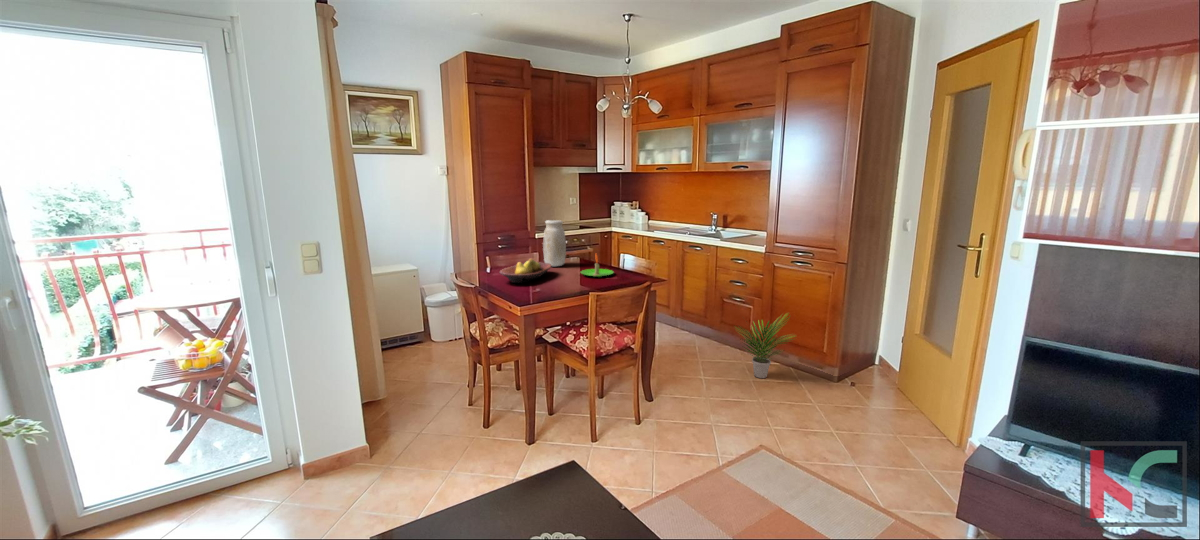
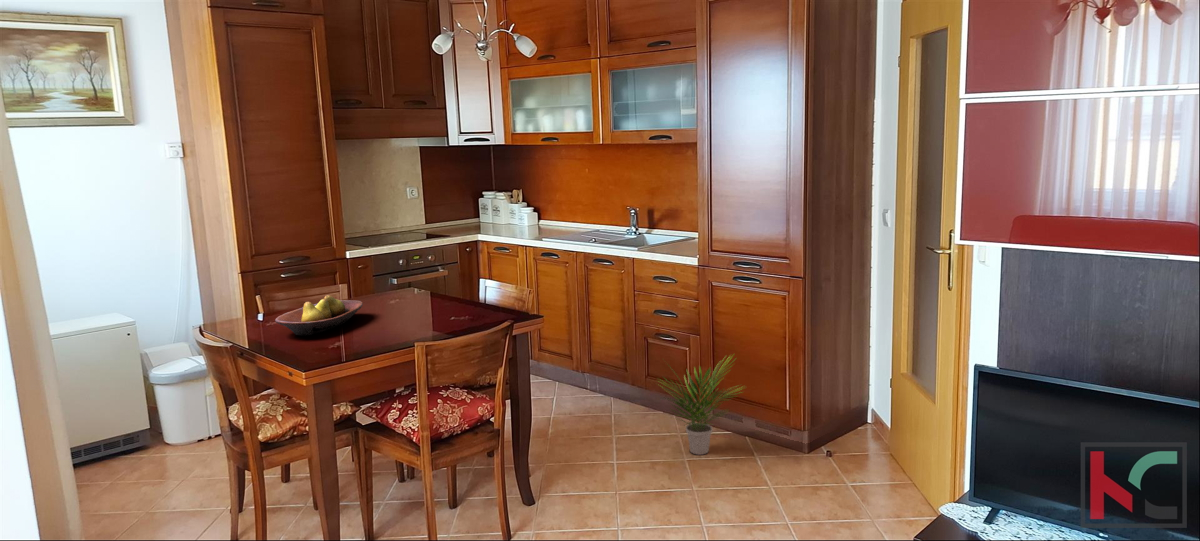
vase: present [543,220,566,266] -> none [352,232,388,304]
candle: present [581,255,613,277] -> none [408,281,461,318]

